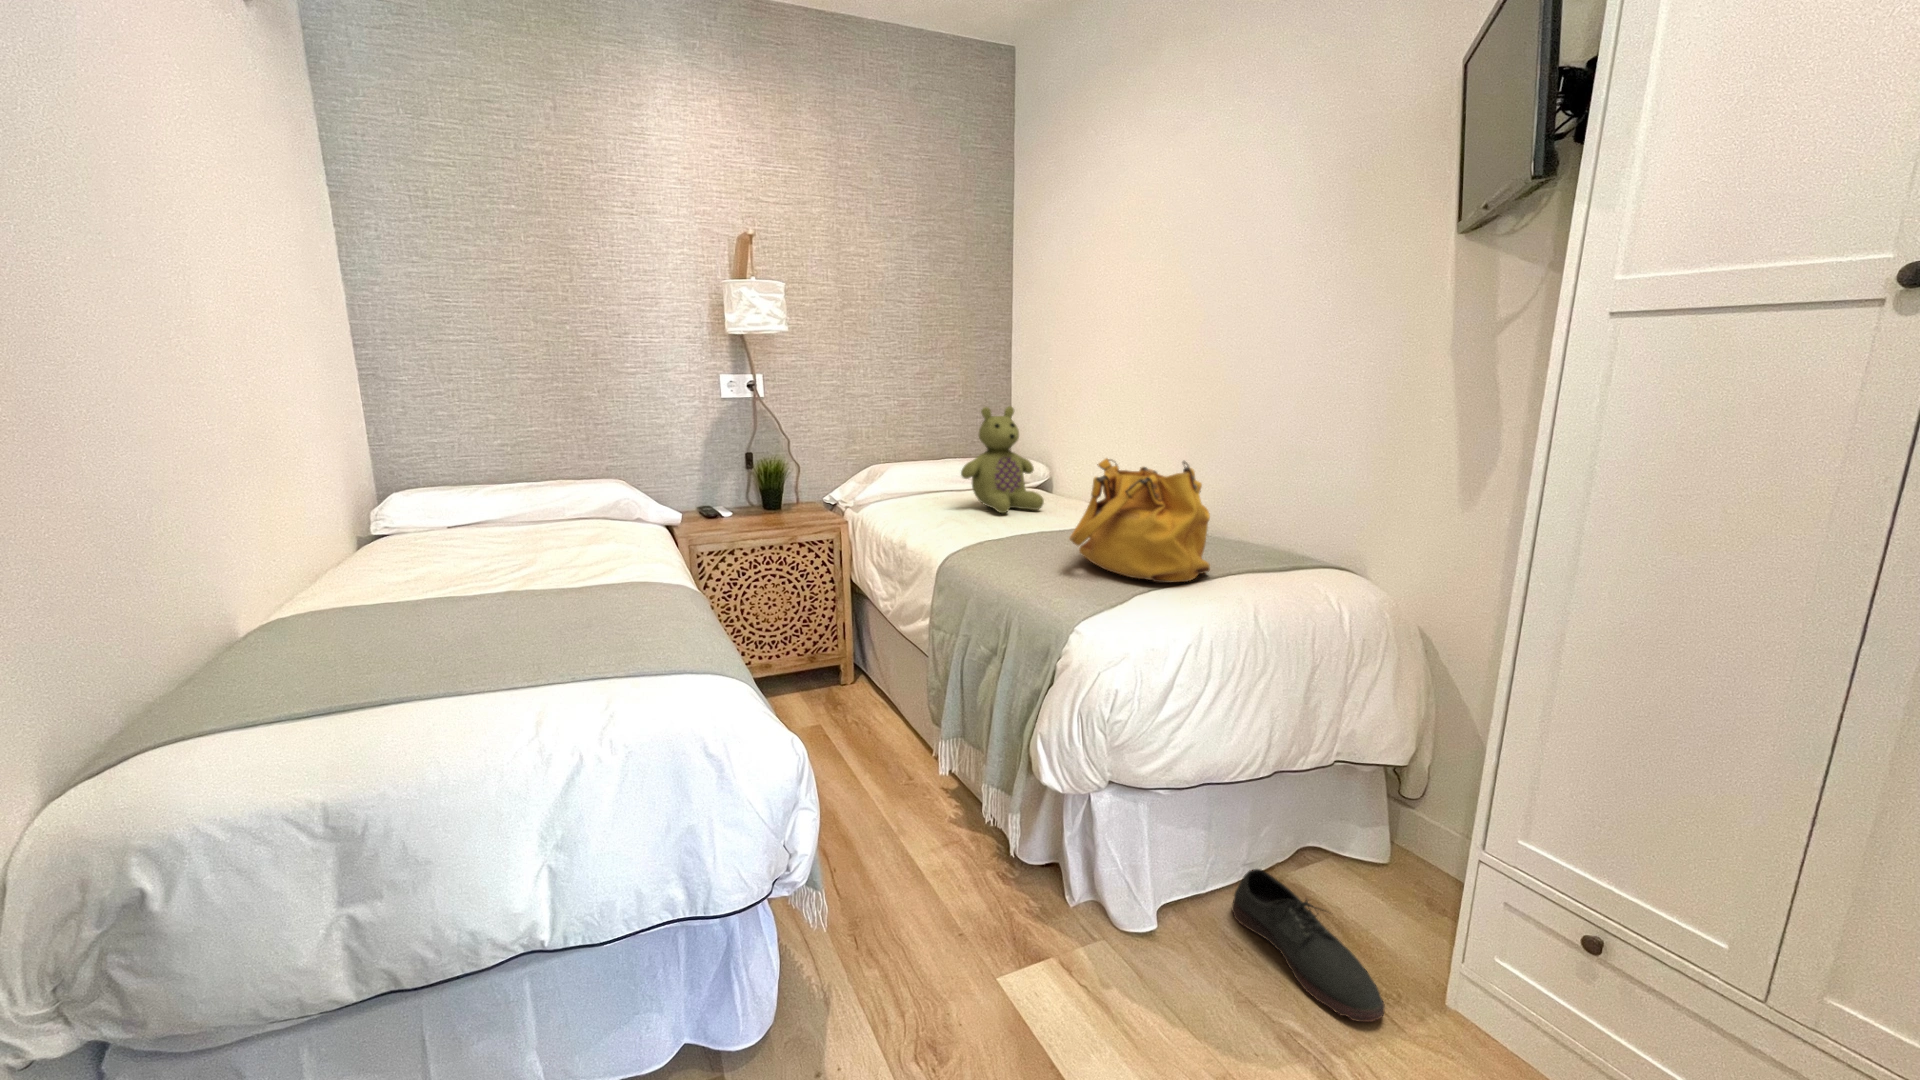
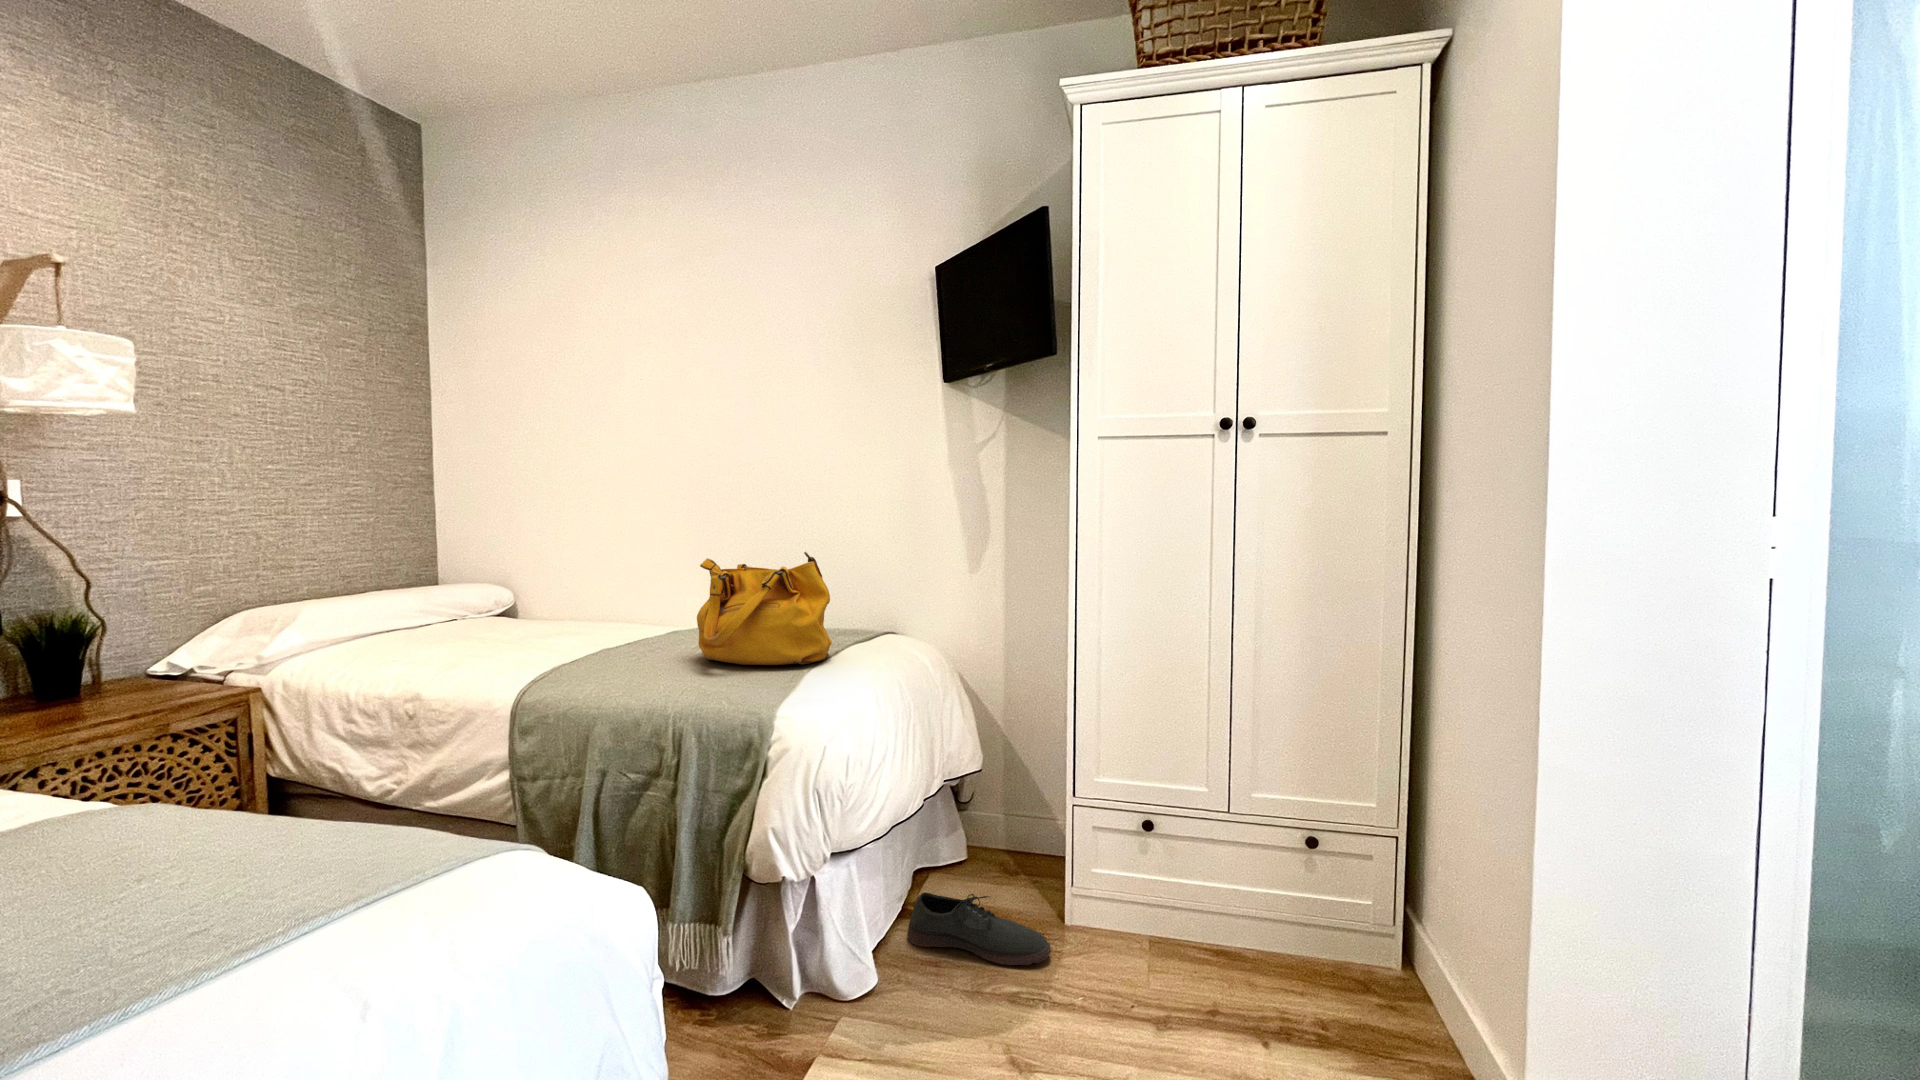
stuffed bear: present [961,406,1044,513] -> none [452,518,564,641]

